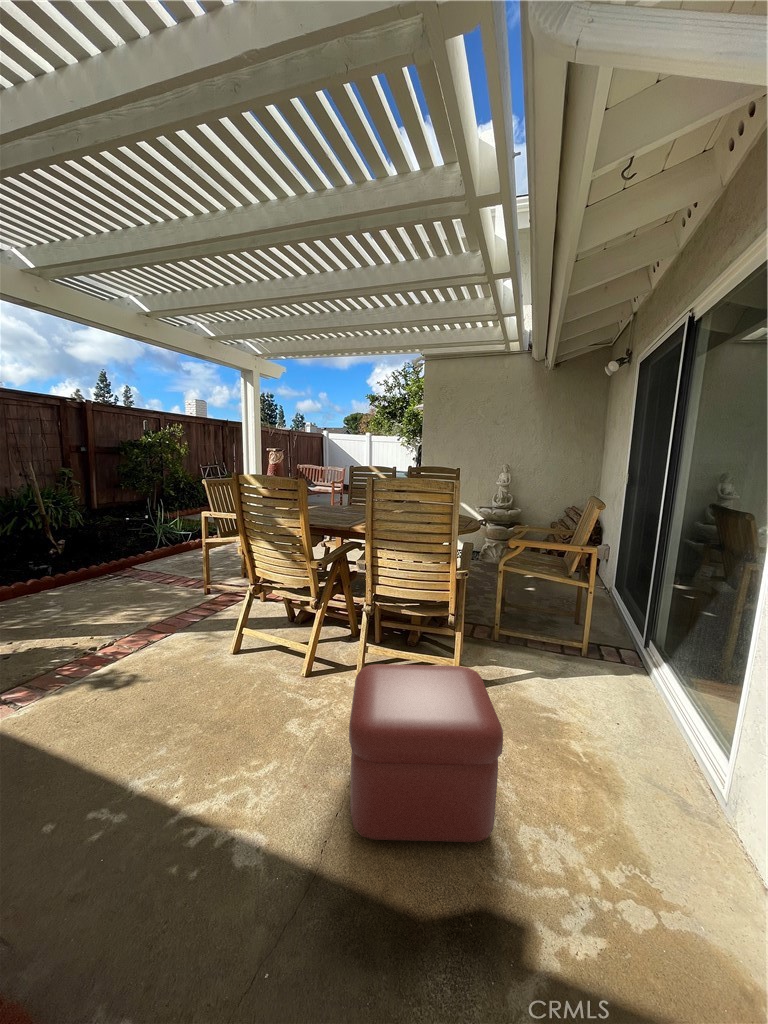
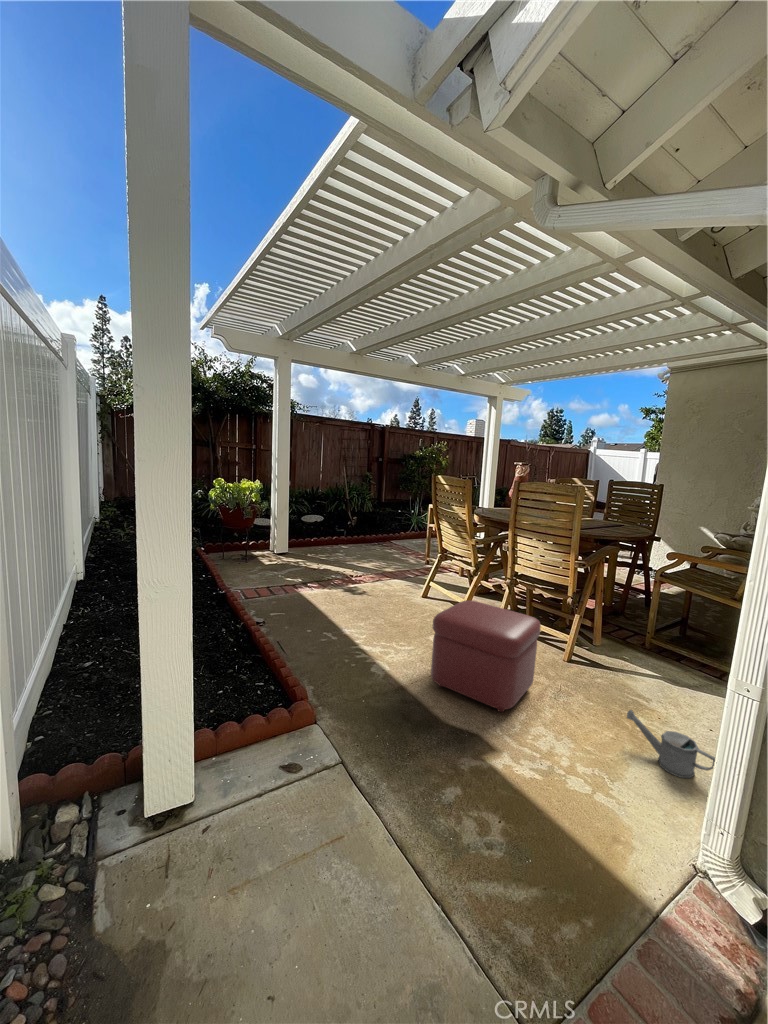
watering can: none [609,755,721,825] -> present [627,710,715,778]

